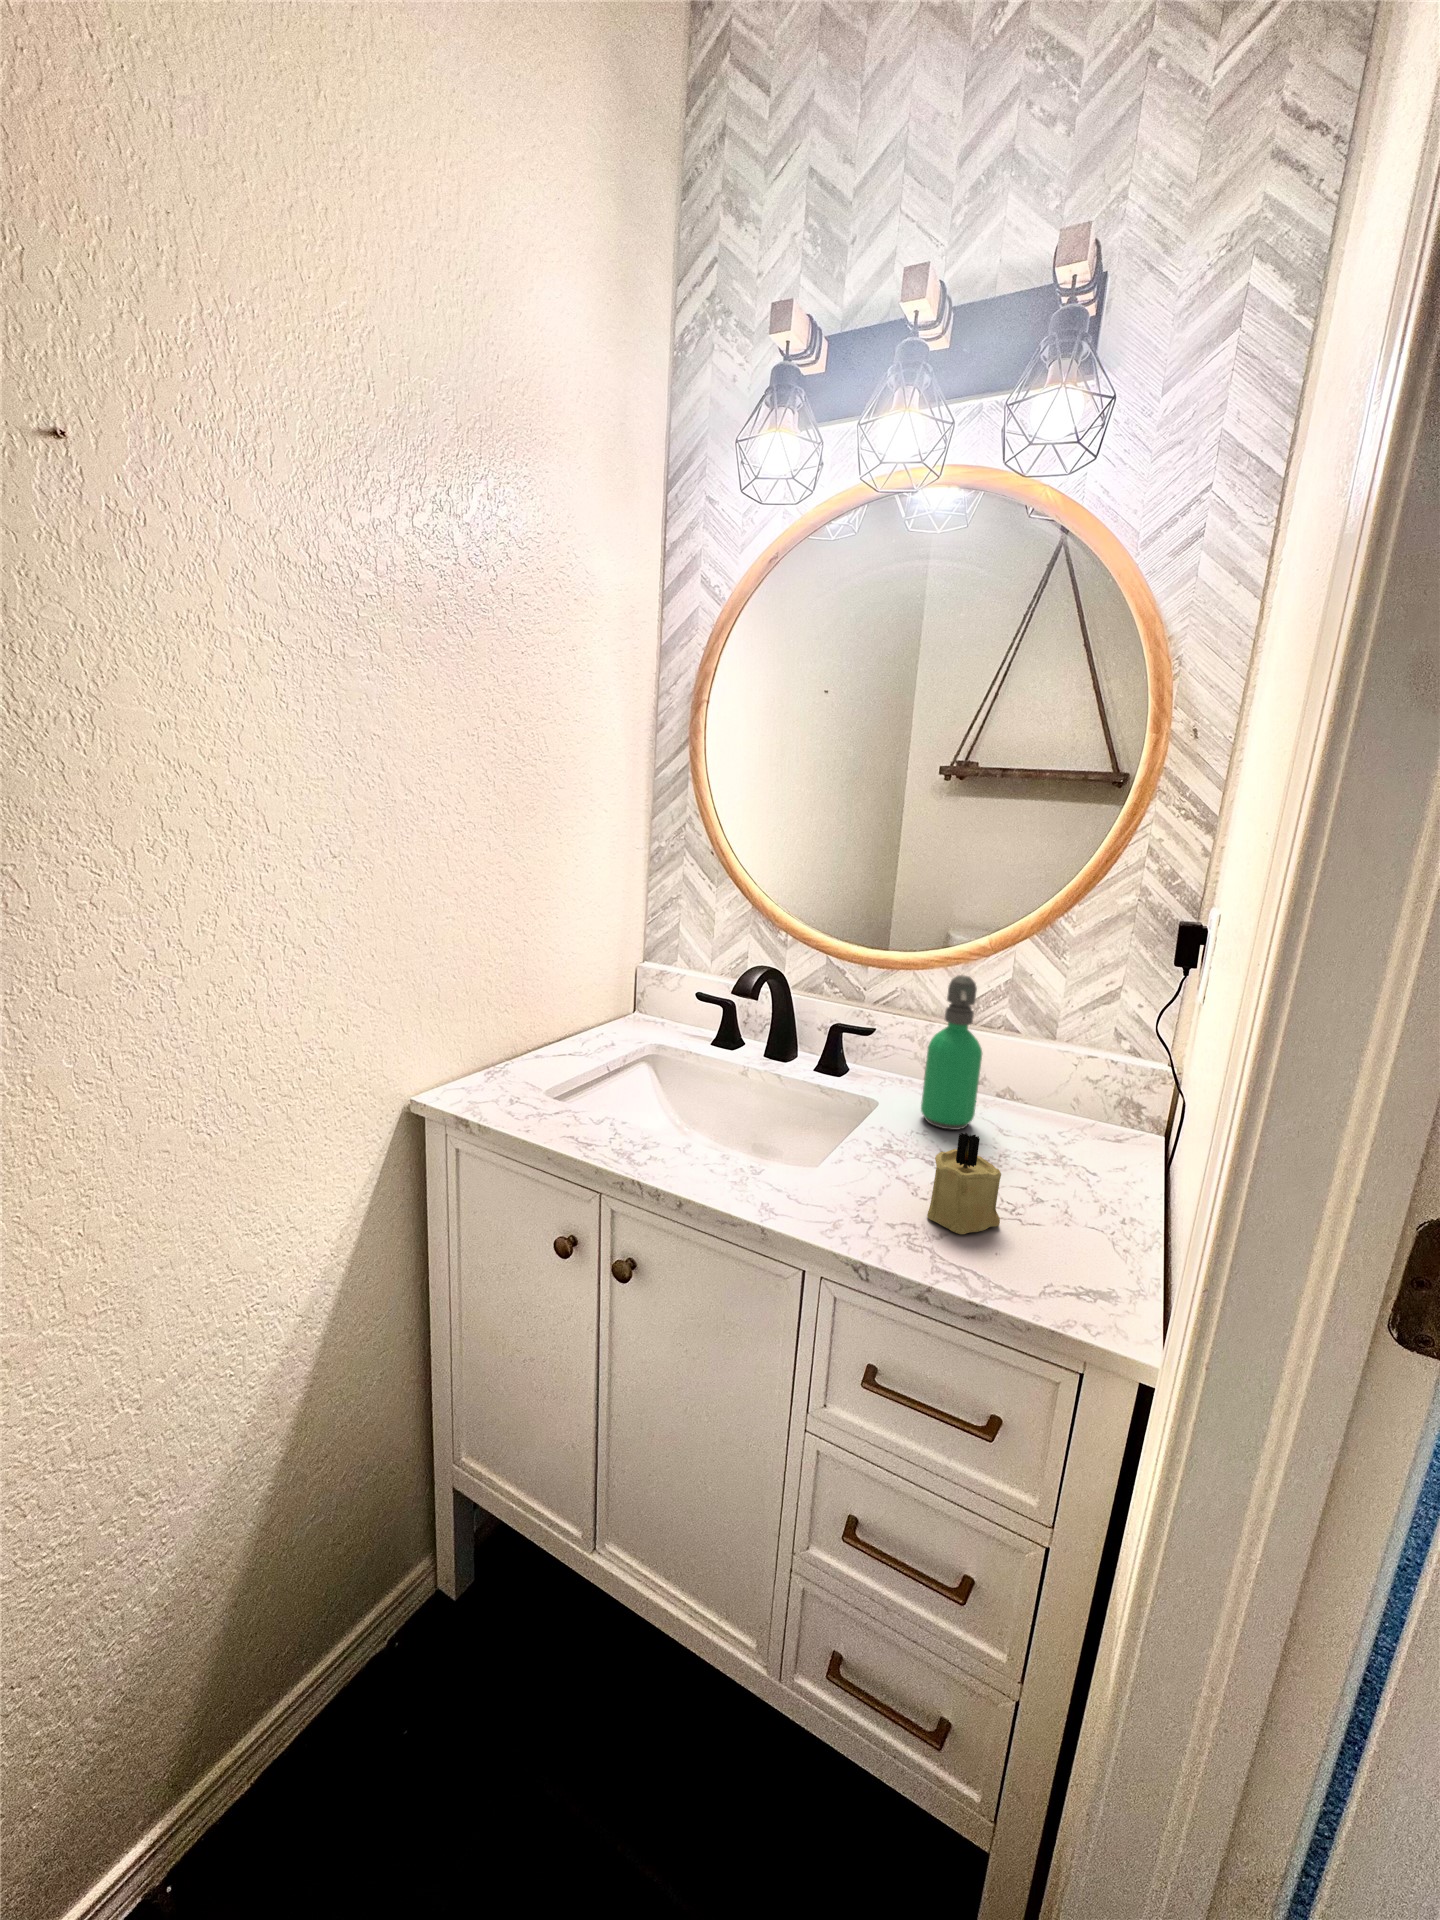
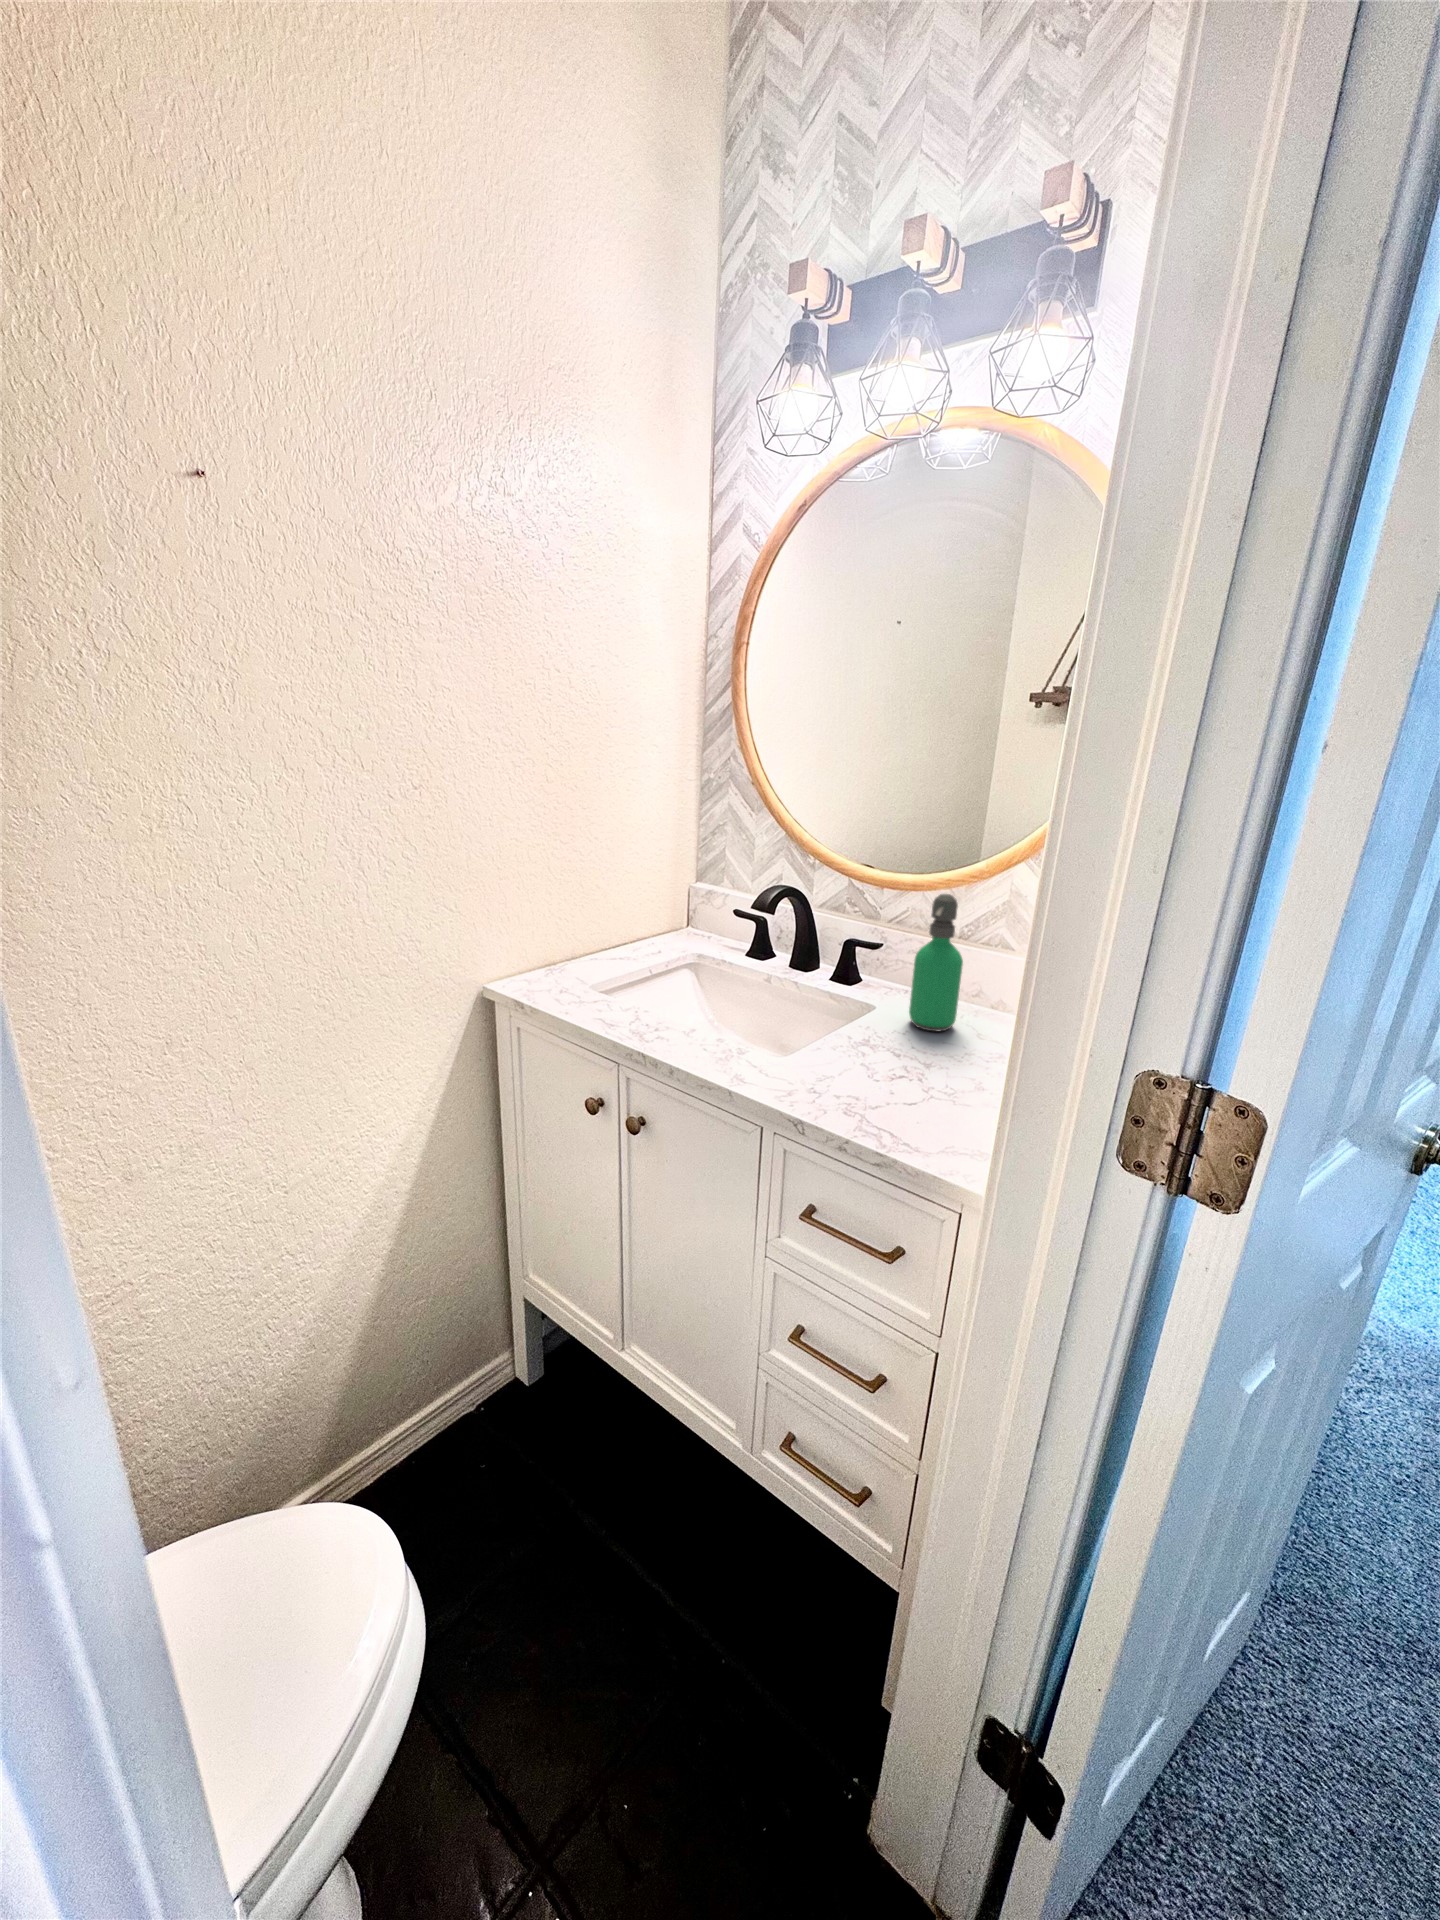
candle: present [927,1133,1001,1234] -> none [871,1024,933,1107]

